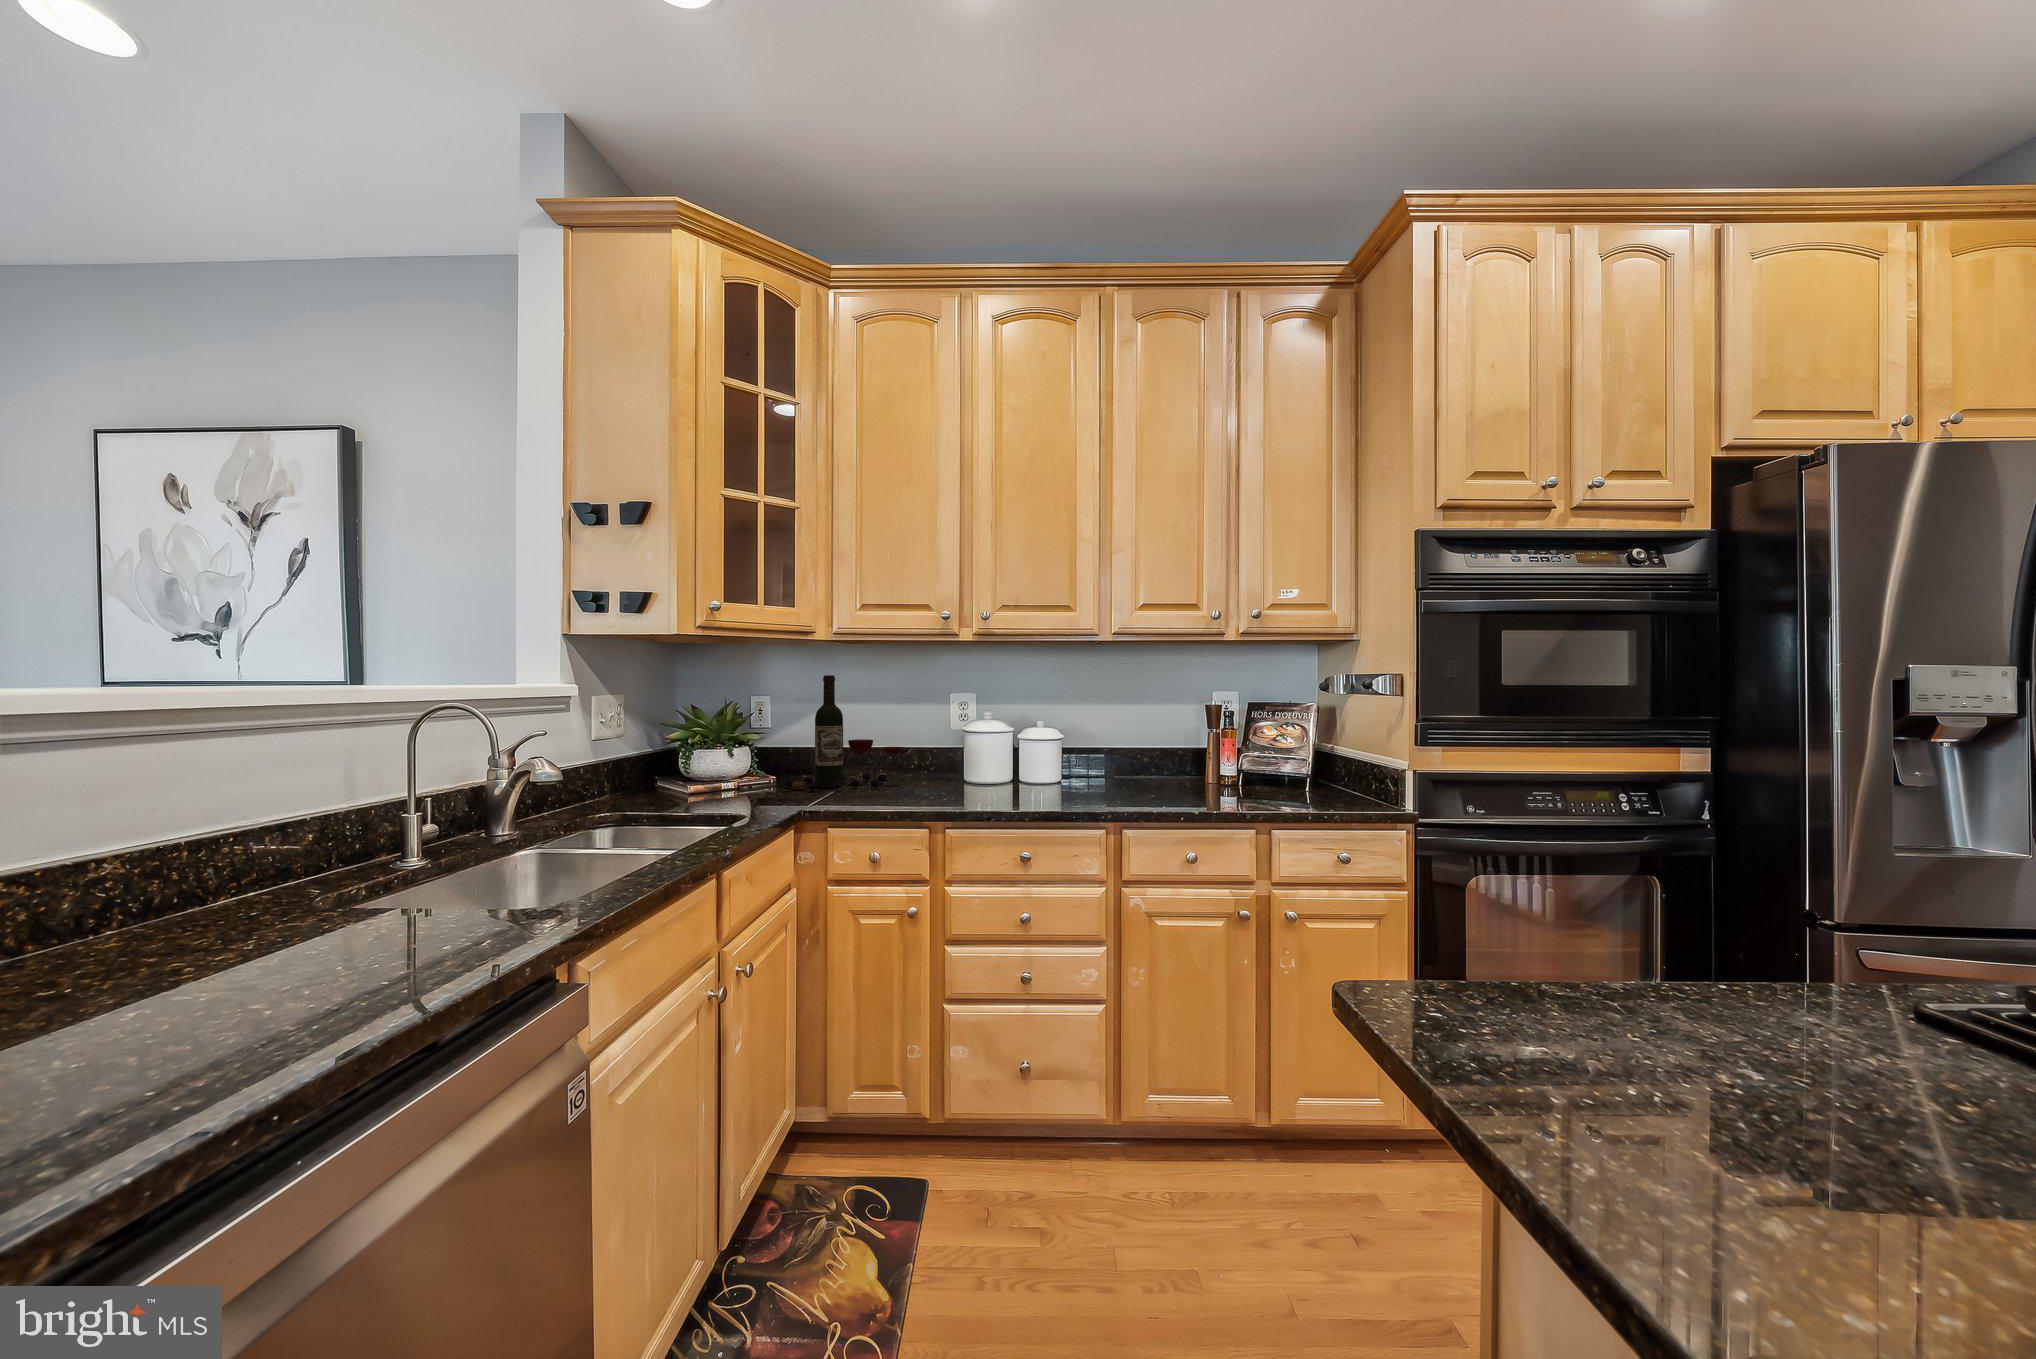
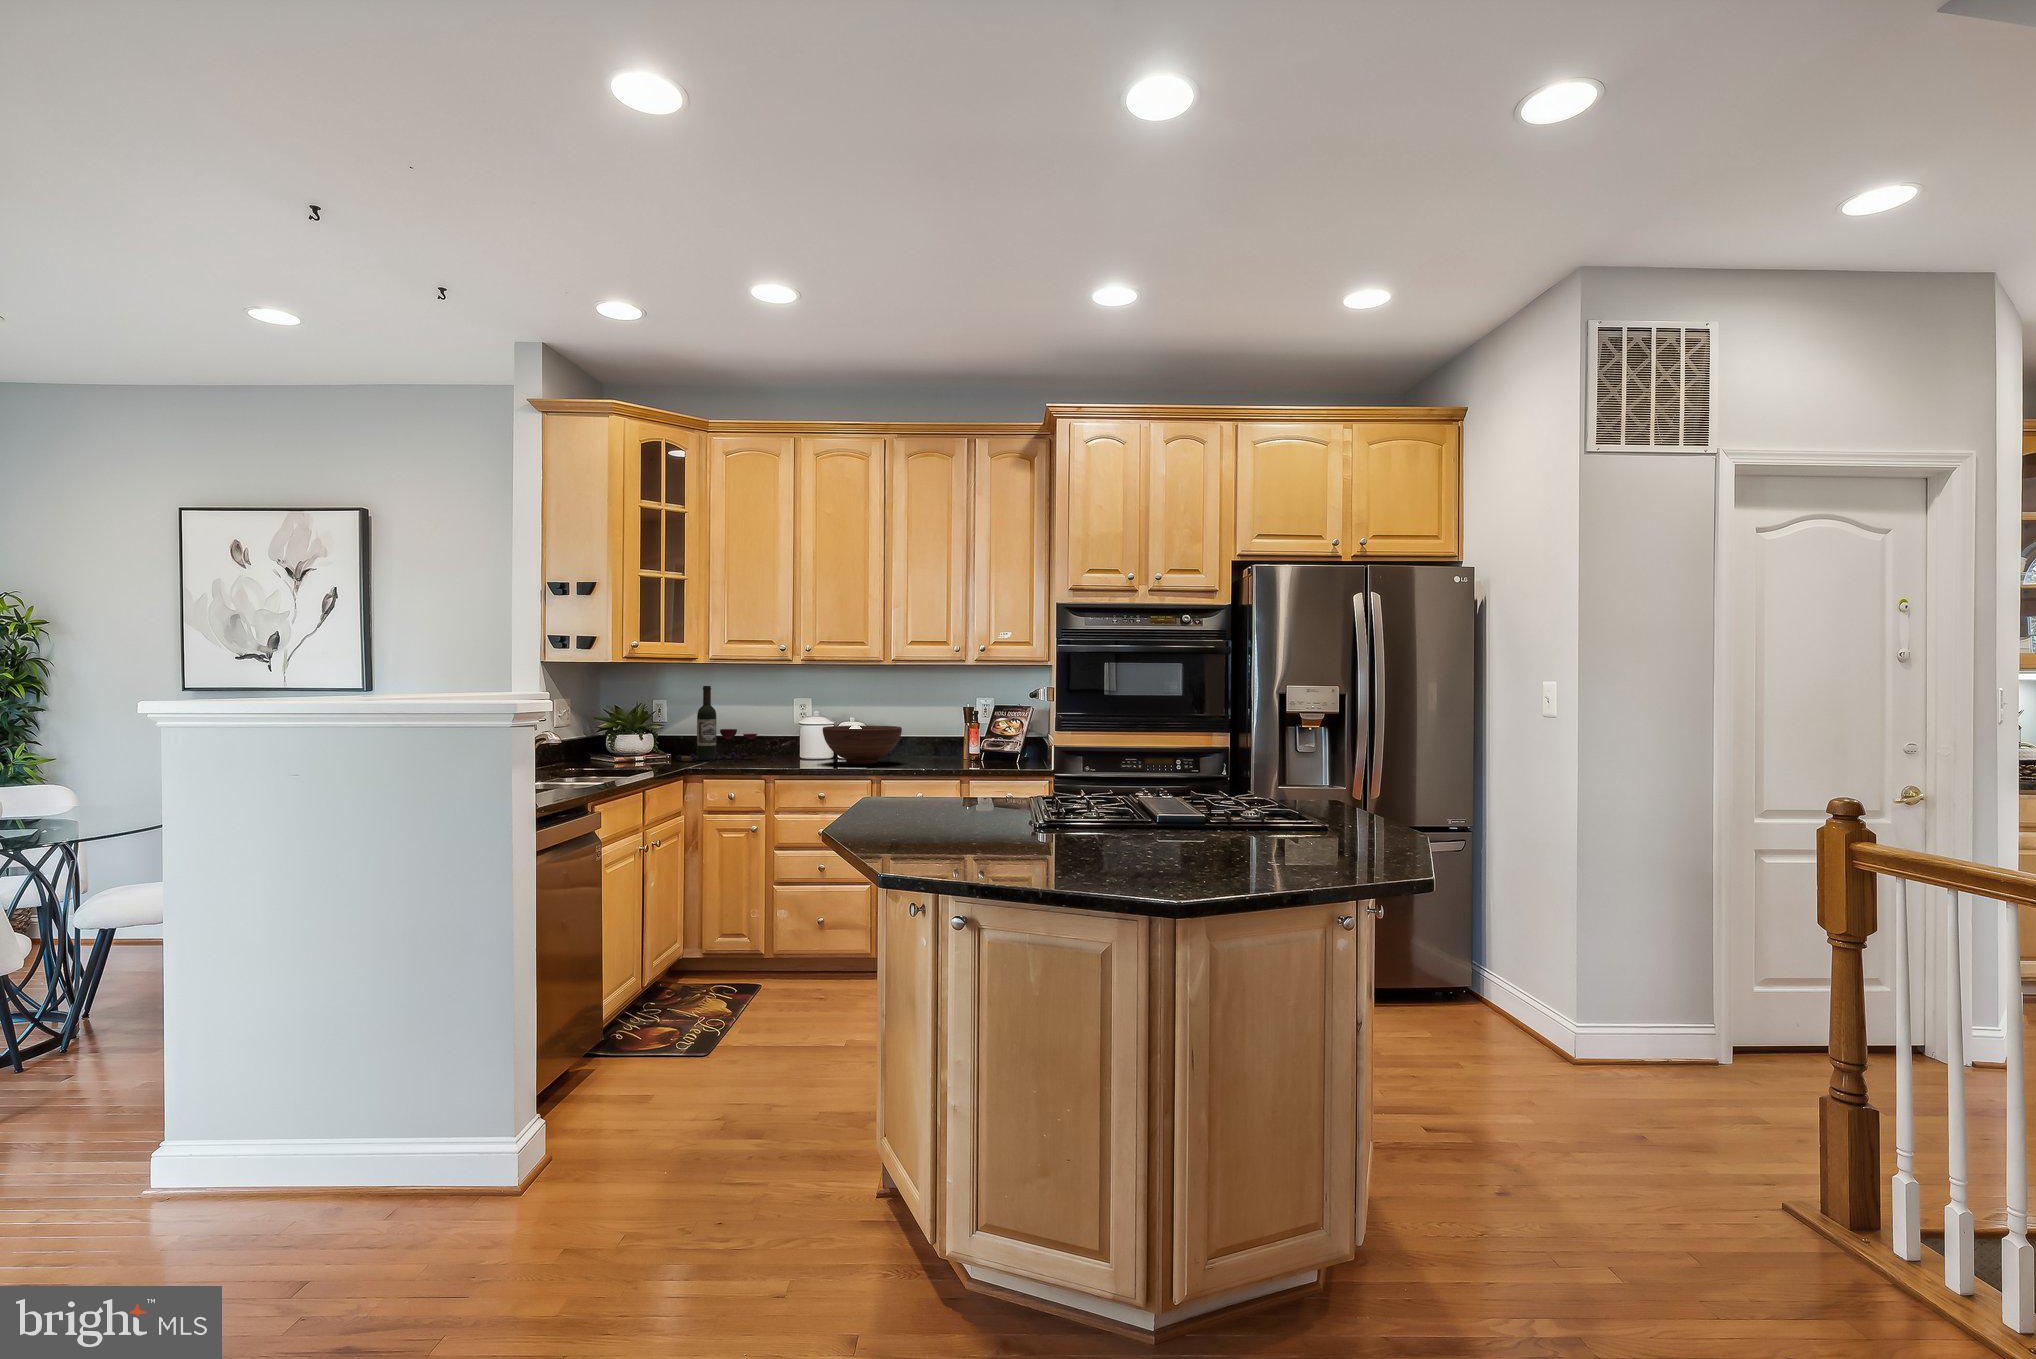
fruit bowl: none [1009,735,1133,798] -> present [823,726,902,764]

